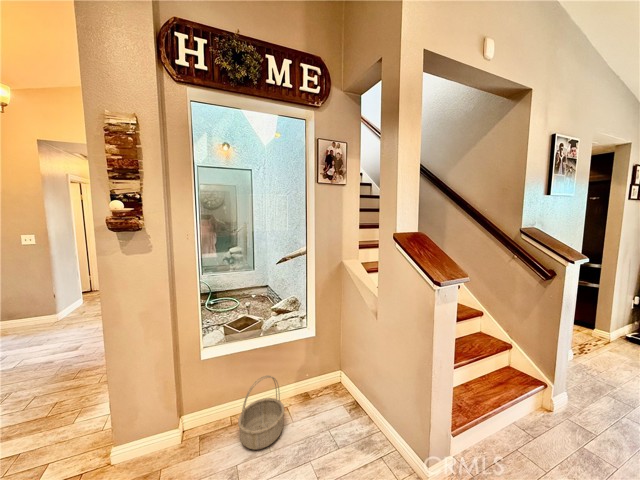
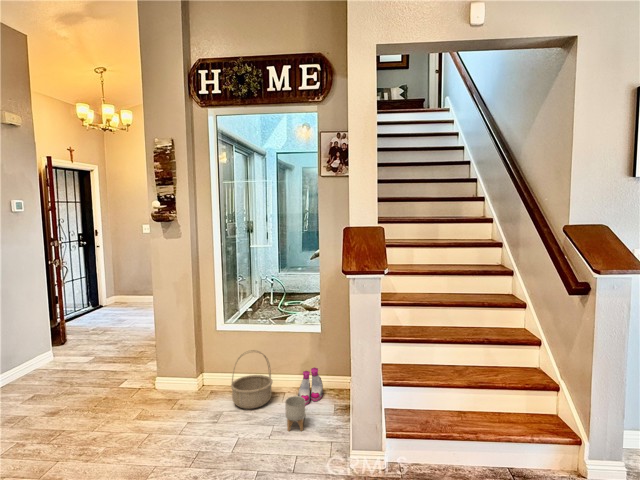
boots: none [303,373,326,418] -> present [298,368,323,405]
planter: none [322,416,343,462] -> present [285,396,305,431]

